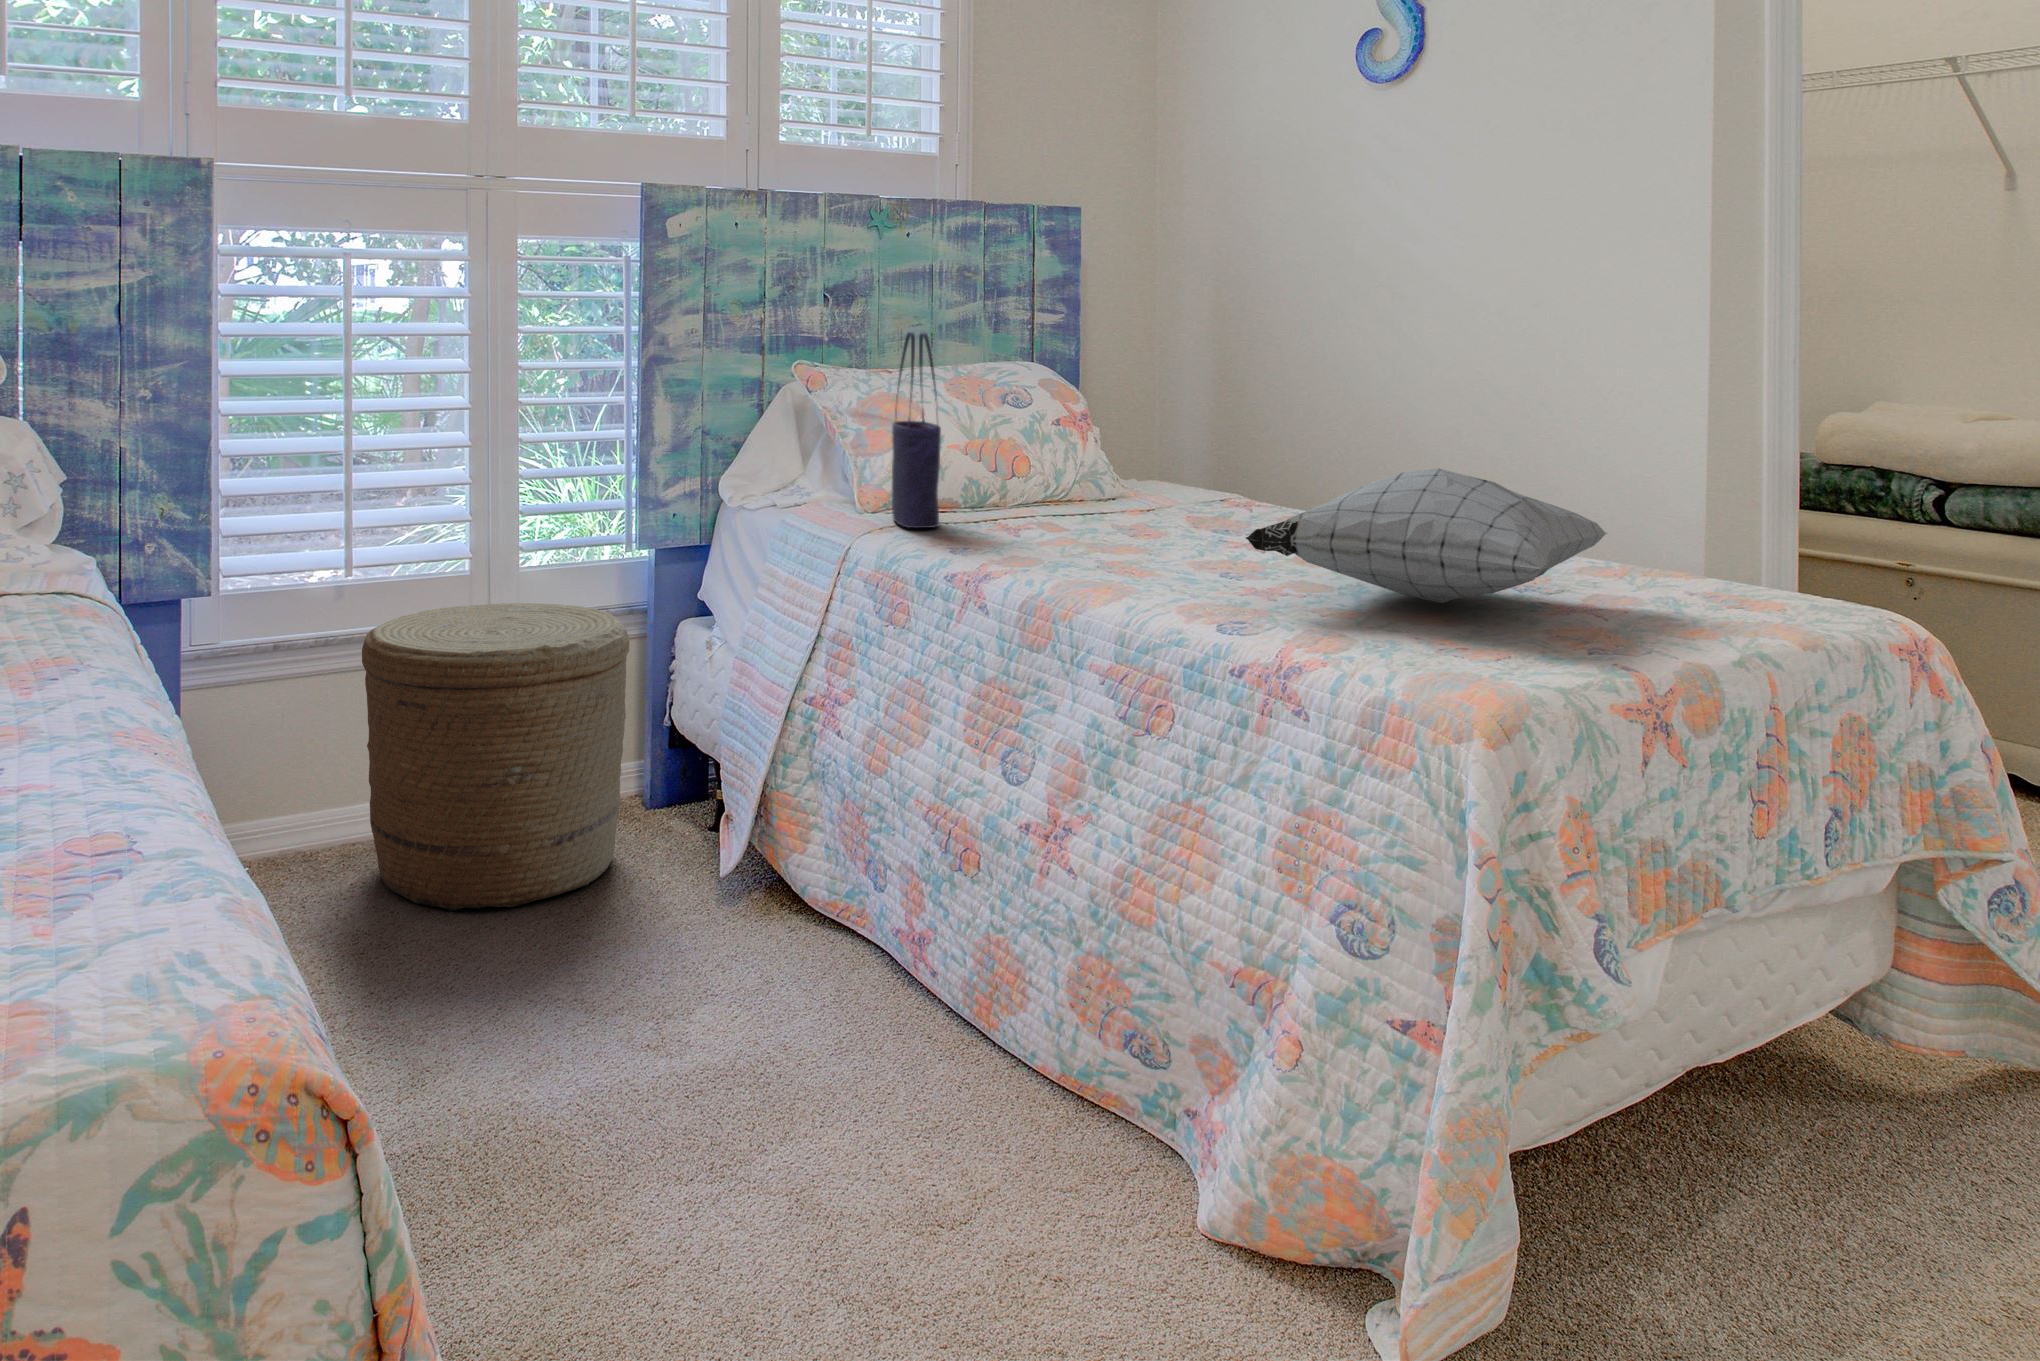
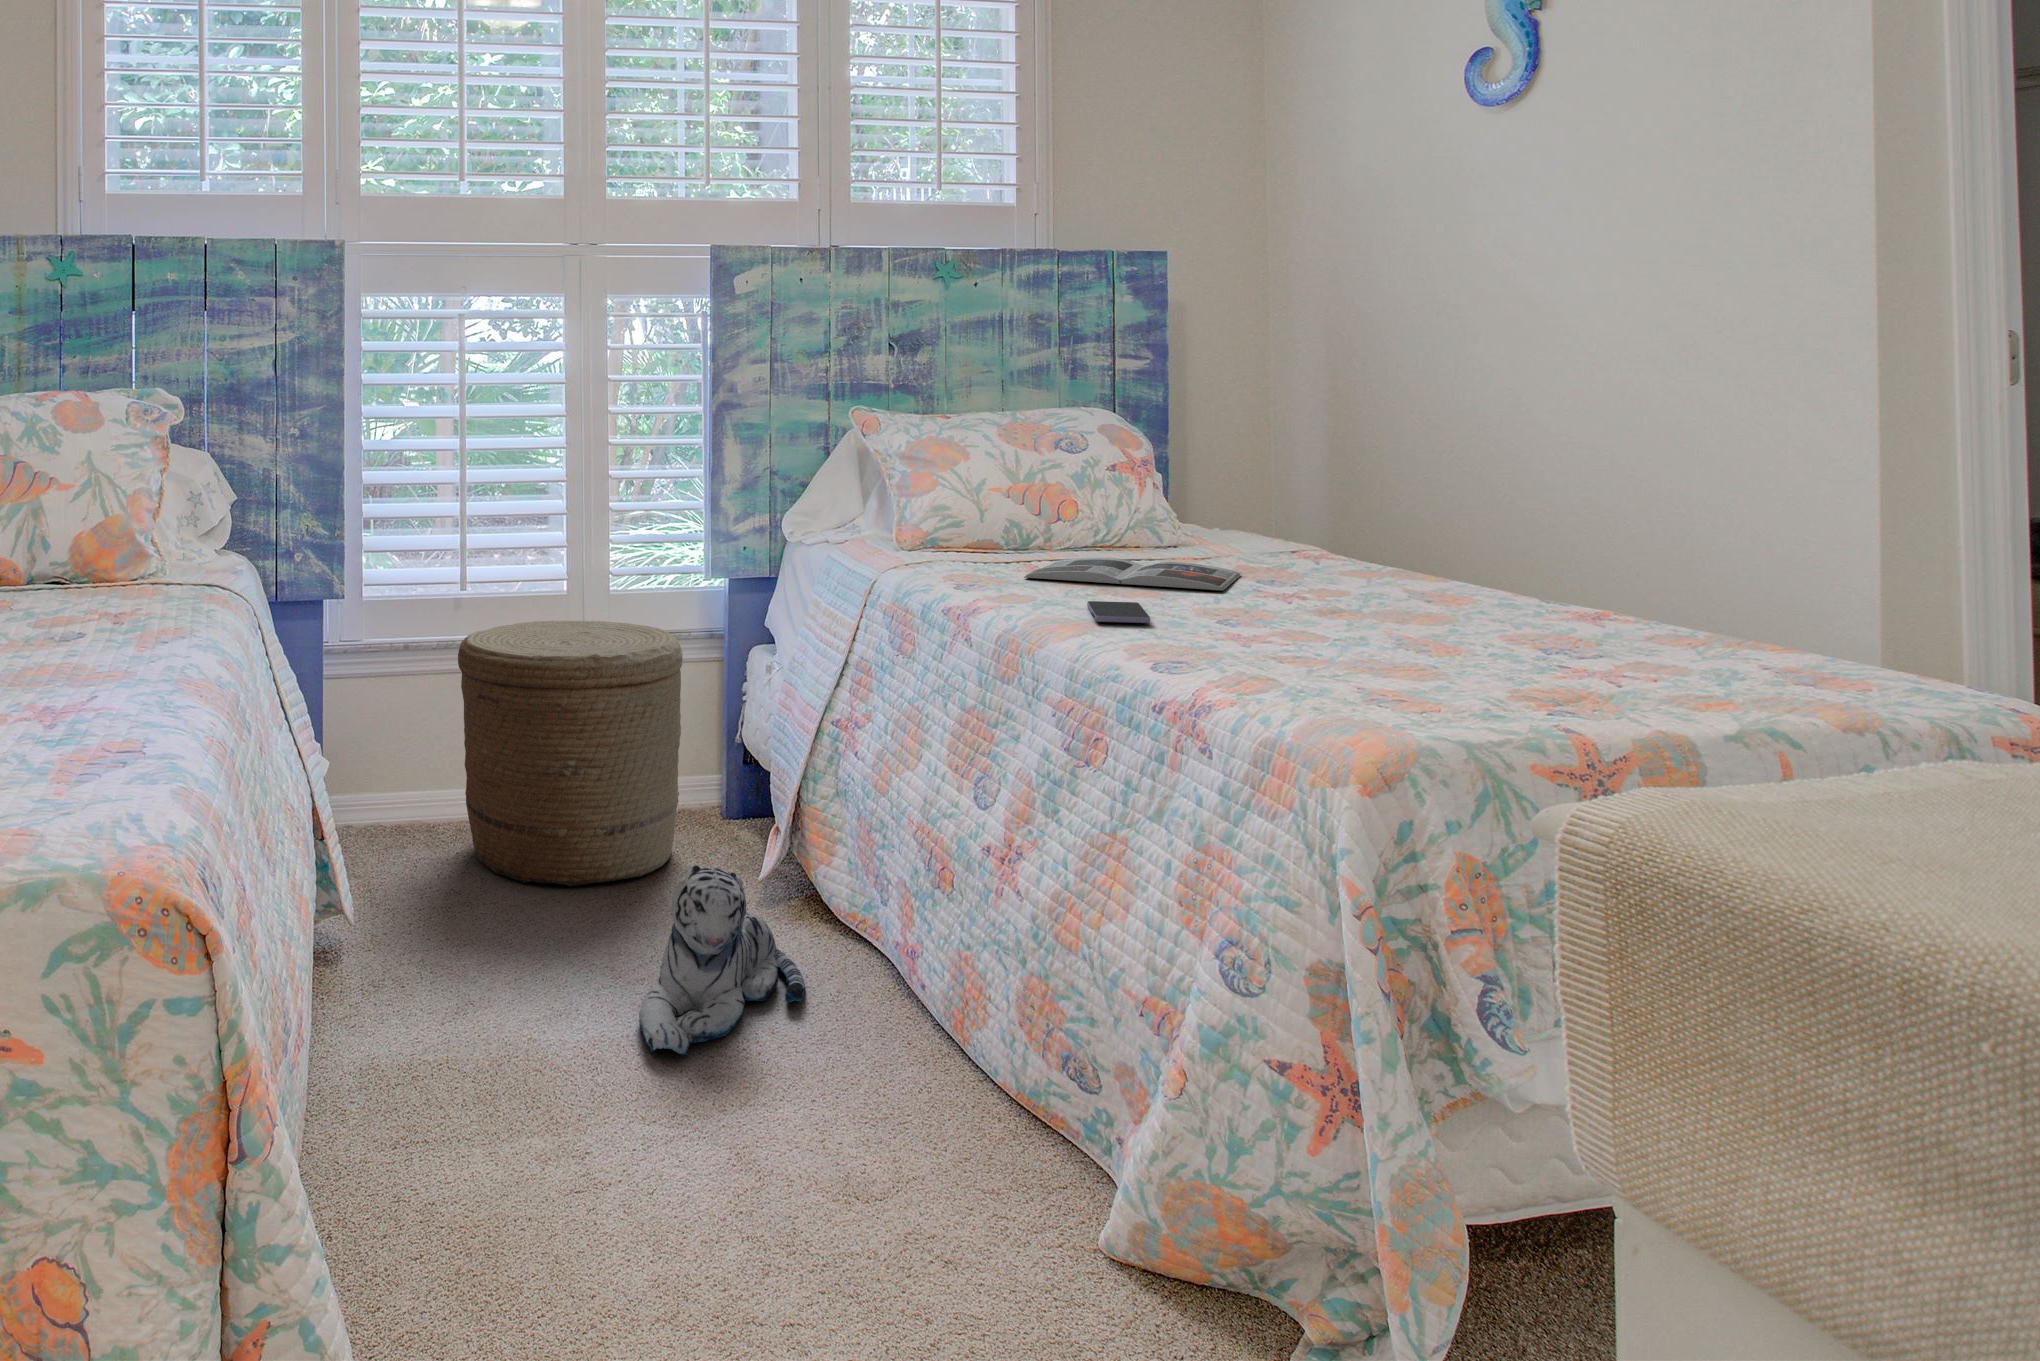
tote bag: present [892,332,941,528] -> none [924,373,968,564]
pillow: present [1245,469,1608,603] -> none [1210,506,1677,652]
magazine: none [1008,517,1198,547] -> present [1024,558,1241,590]
smartphone: none [1096,565,1171,588] -> present [1087,601,1150,623]
plush toy: none [650,876,817,1093] -> present [639,865,806,1055]

